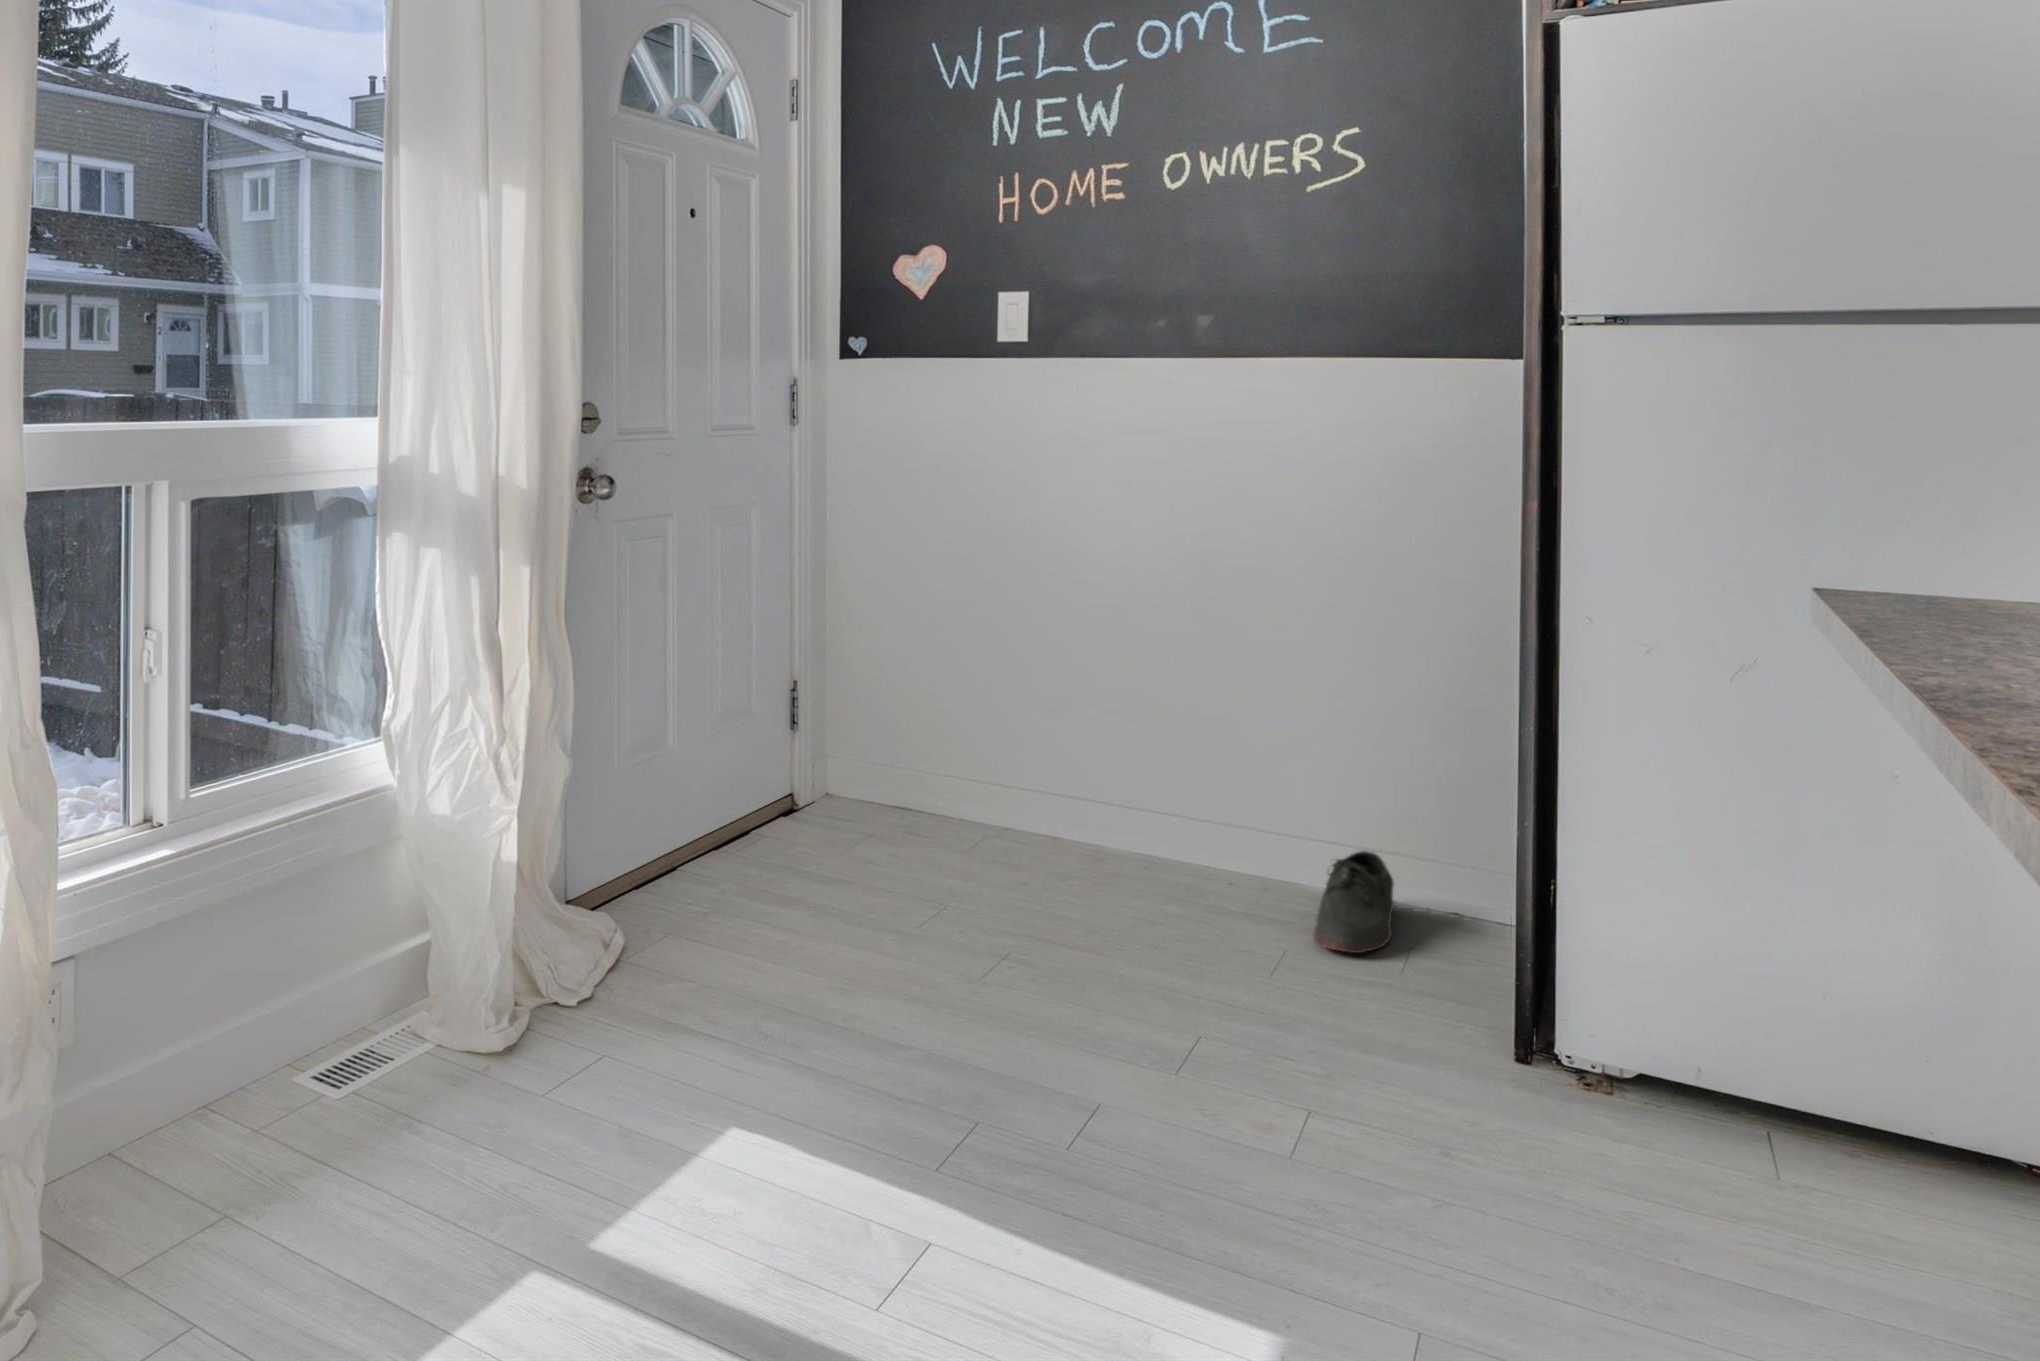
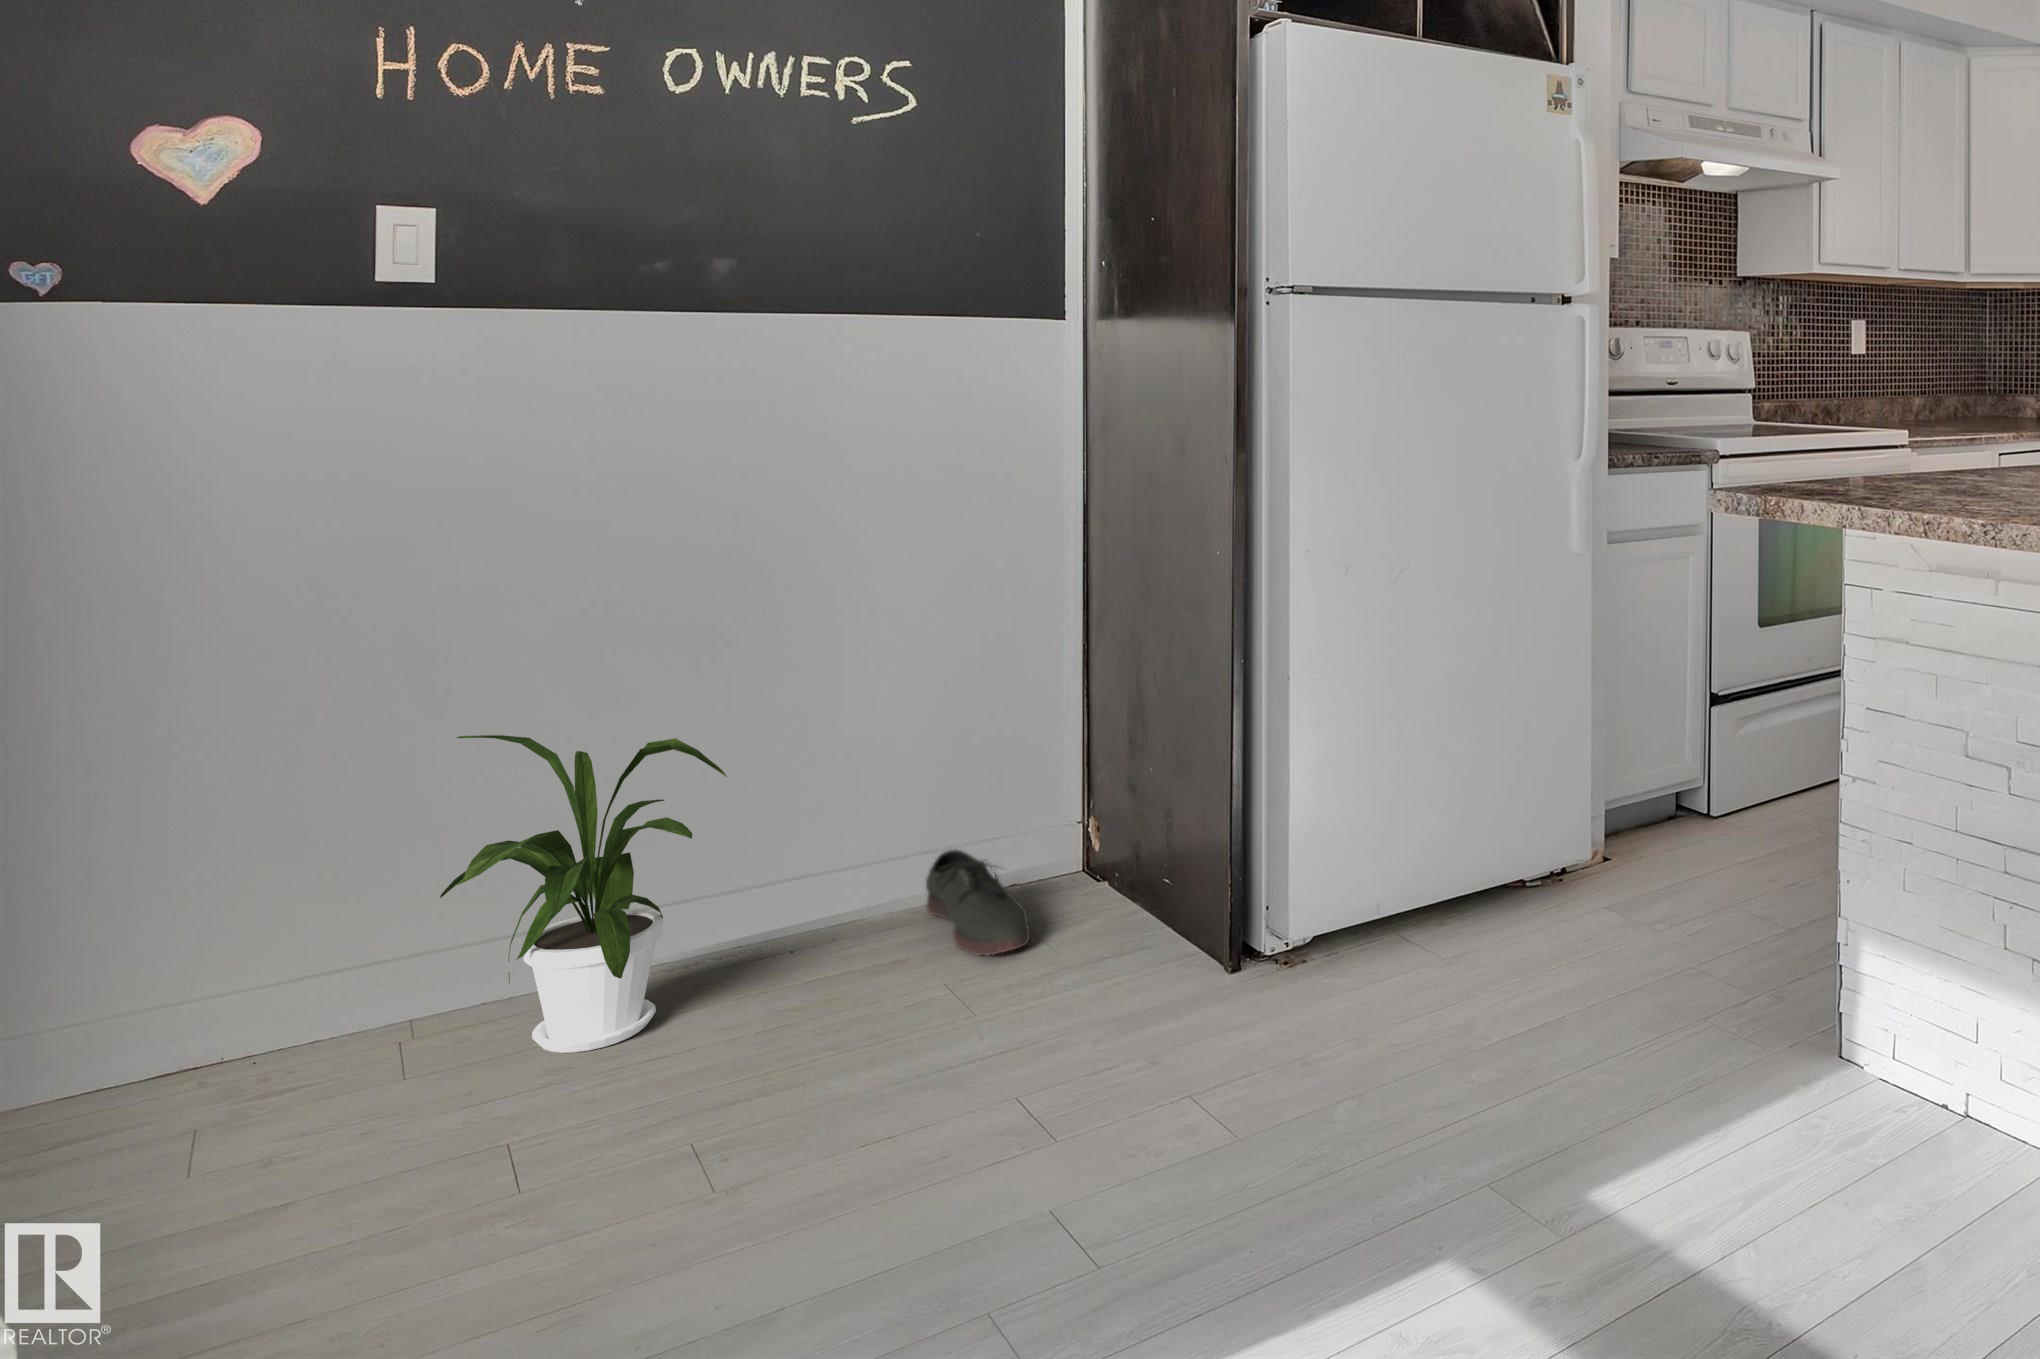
house plant: none [944,641,1131,883] -> present [440,735,727,1053]

